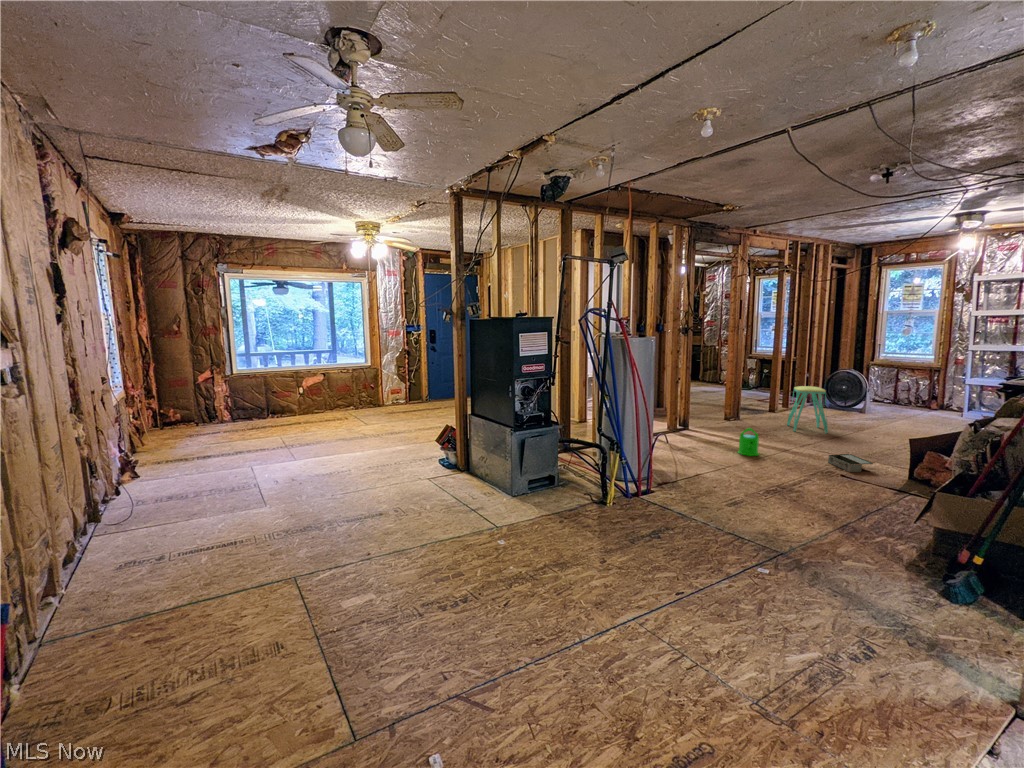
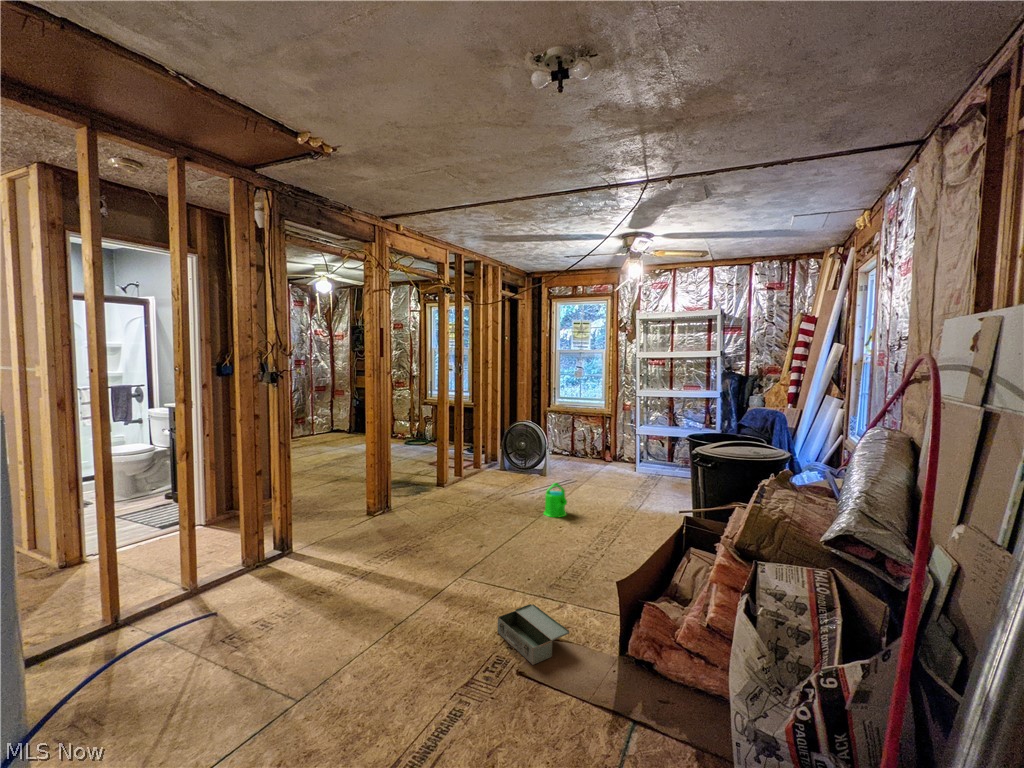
stool: present [787,386,828,433] -> none [451,455,504,534]
watering can: present [738,428,759,456] -> present [544,483,567,518]

